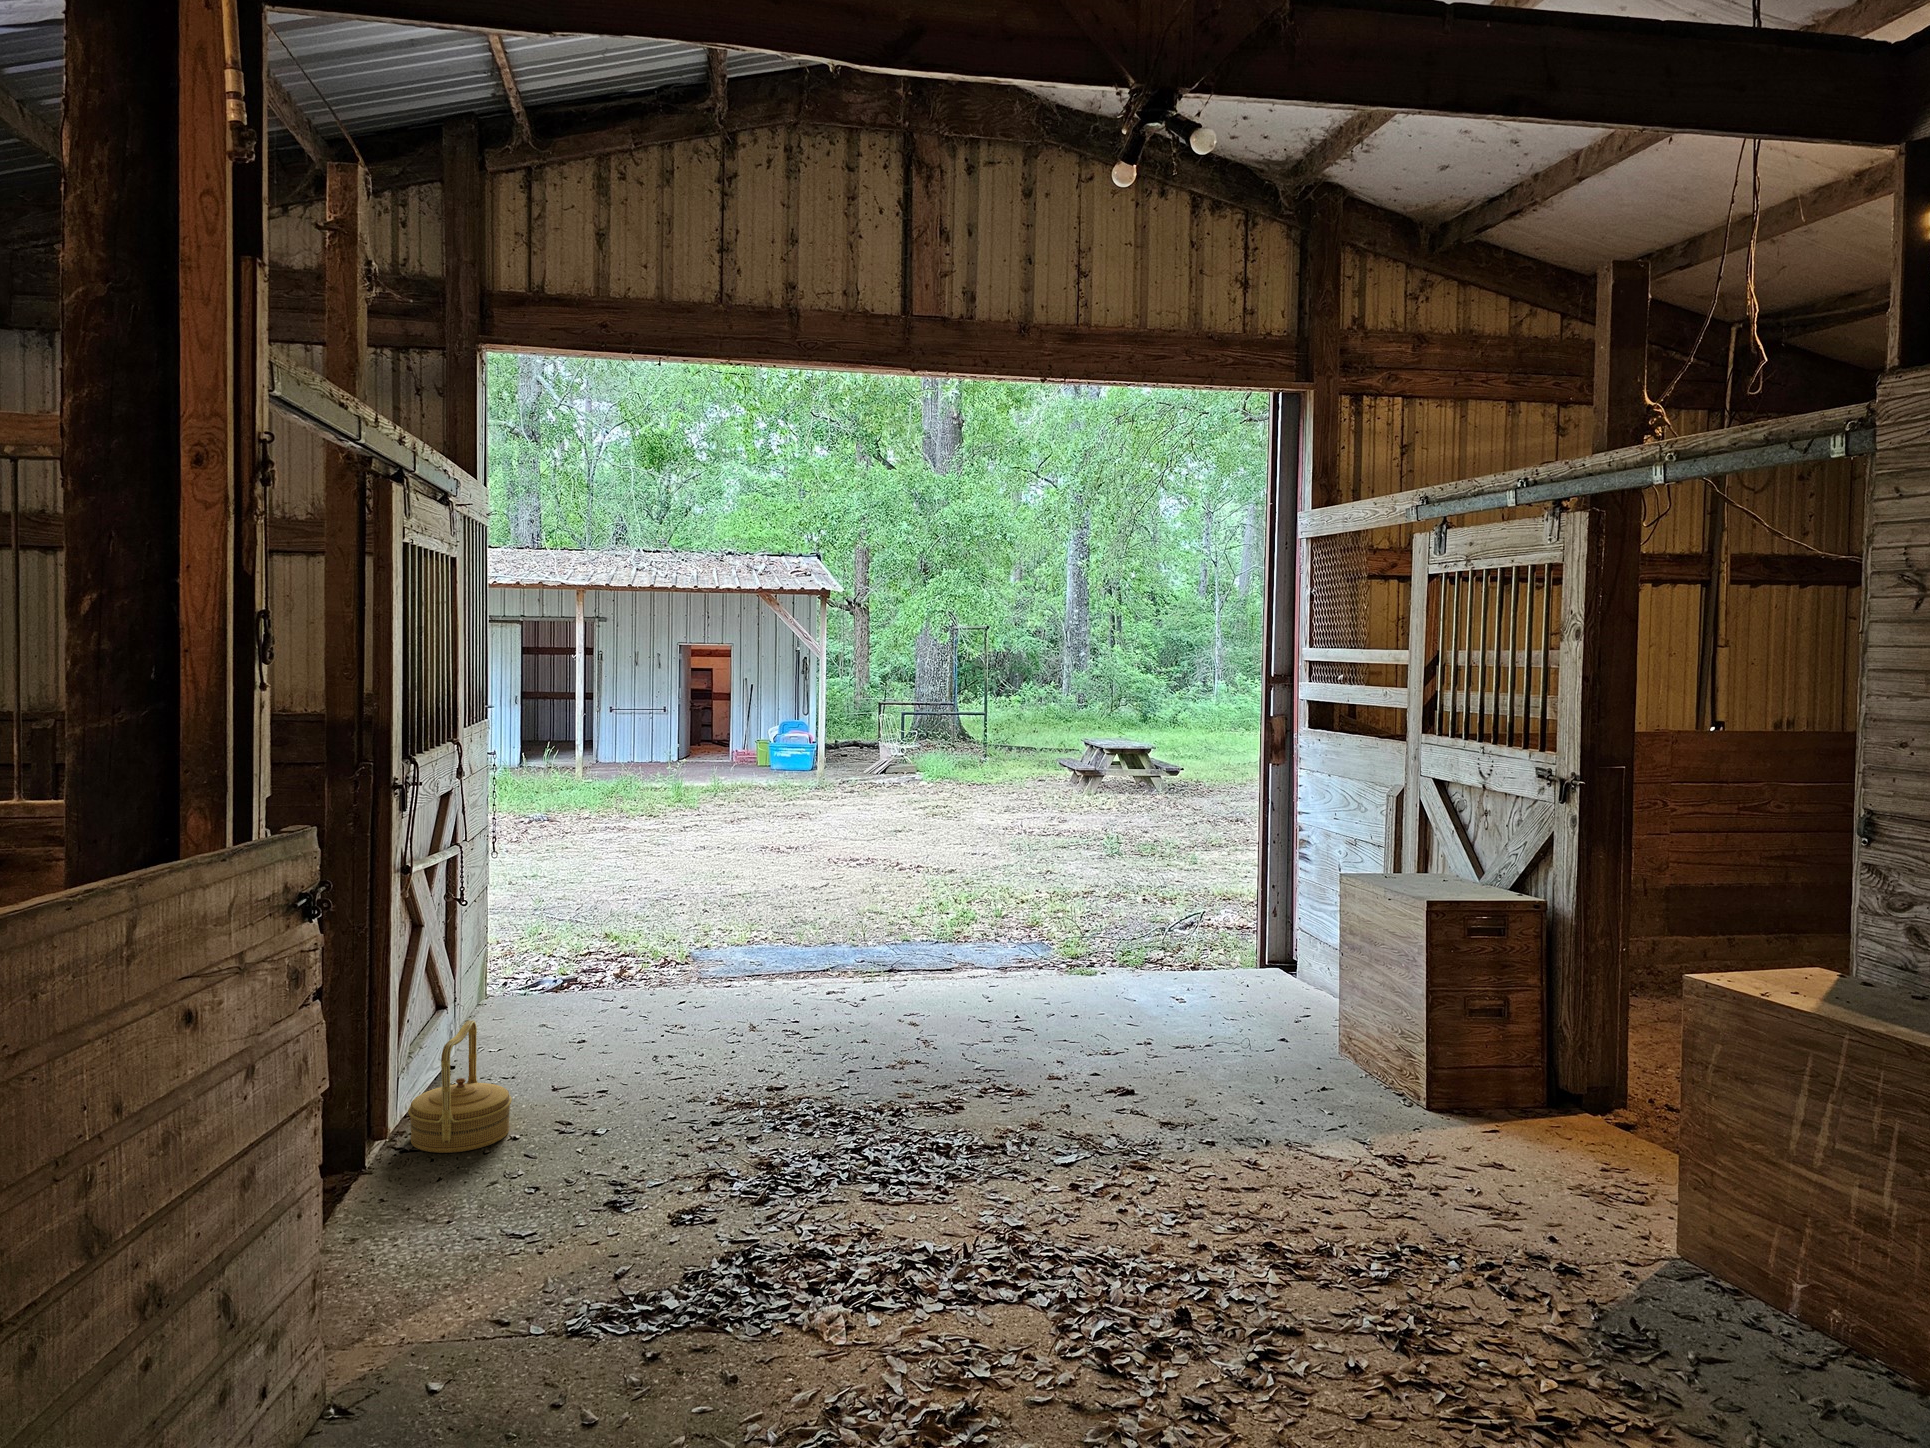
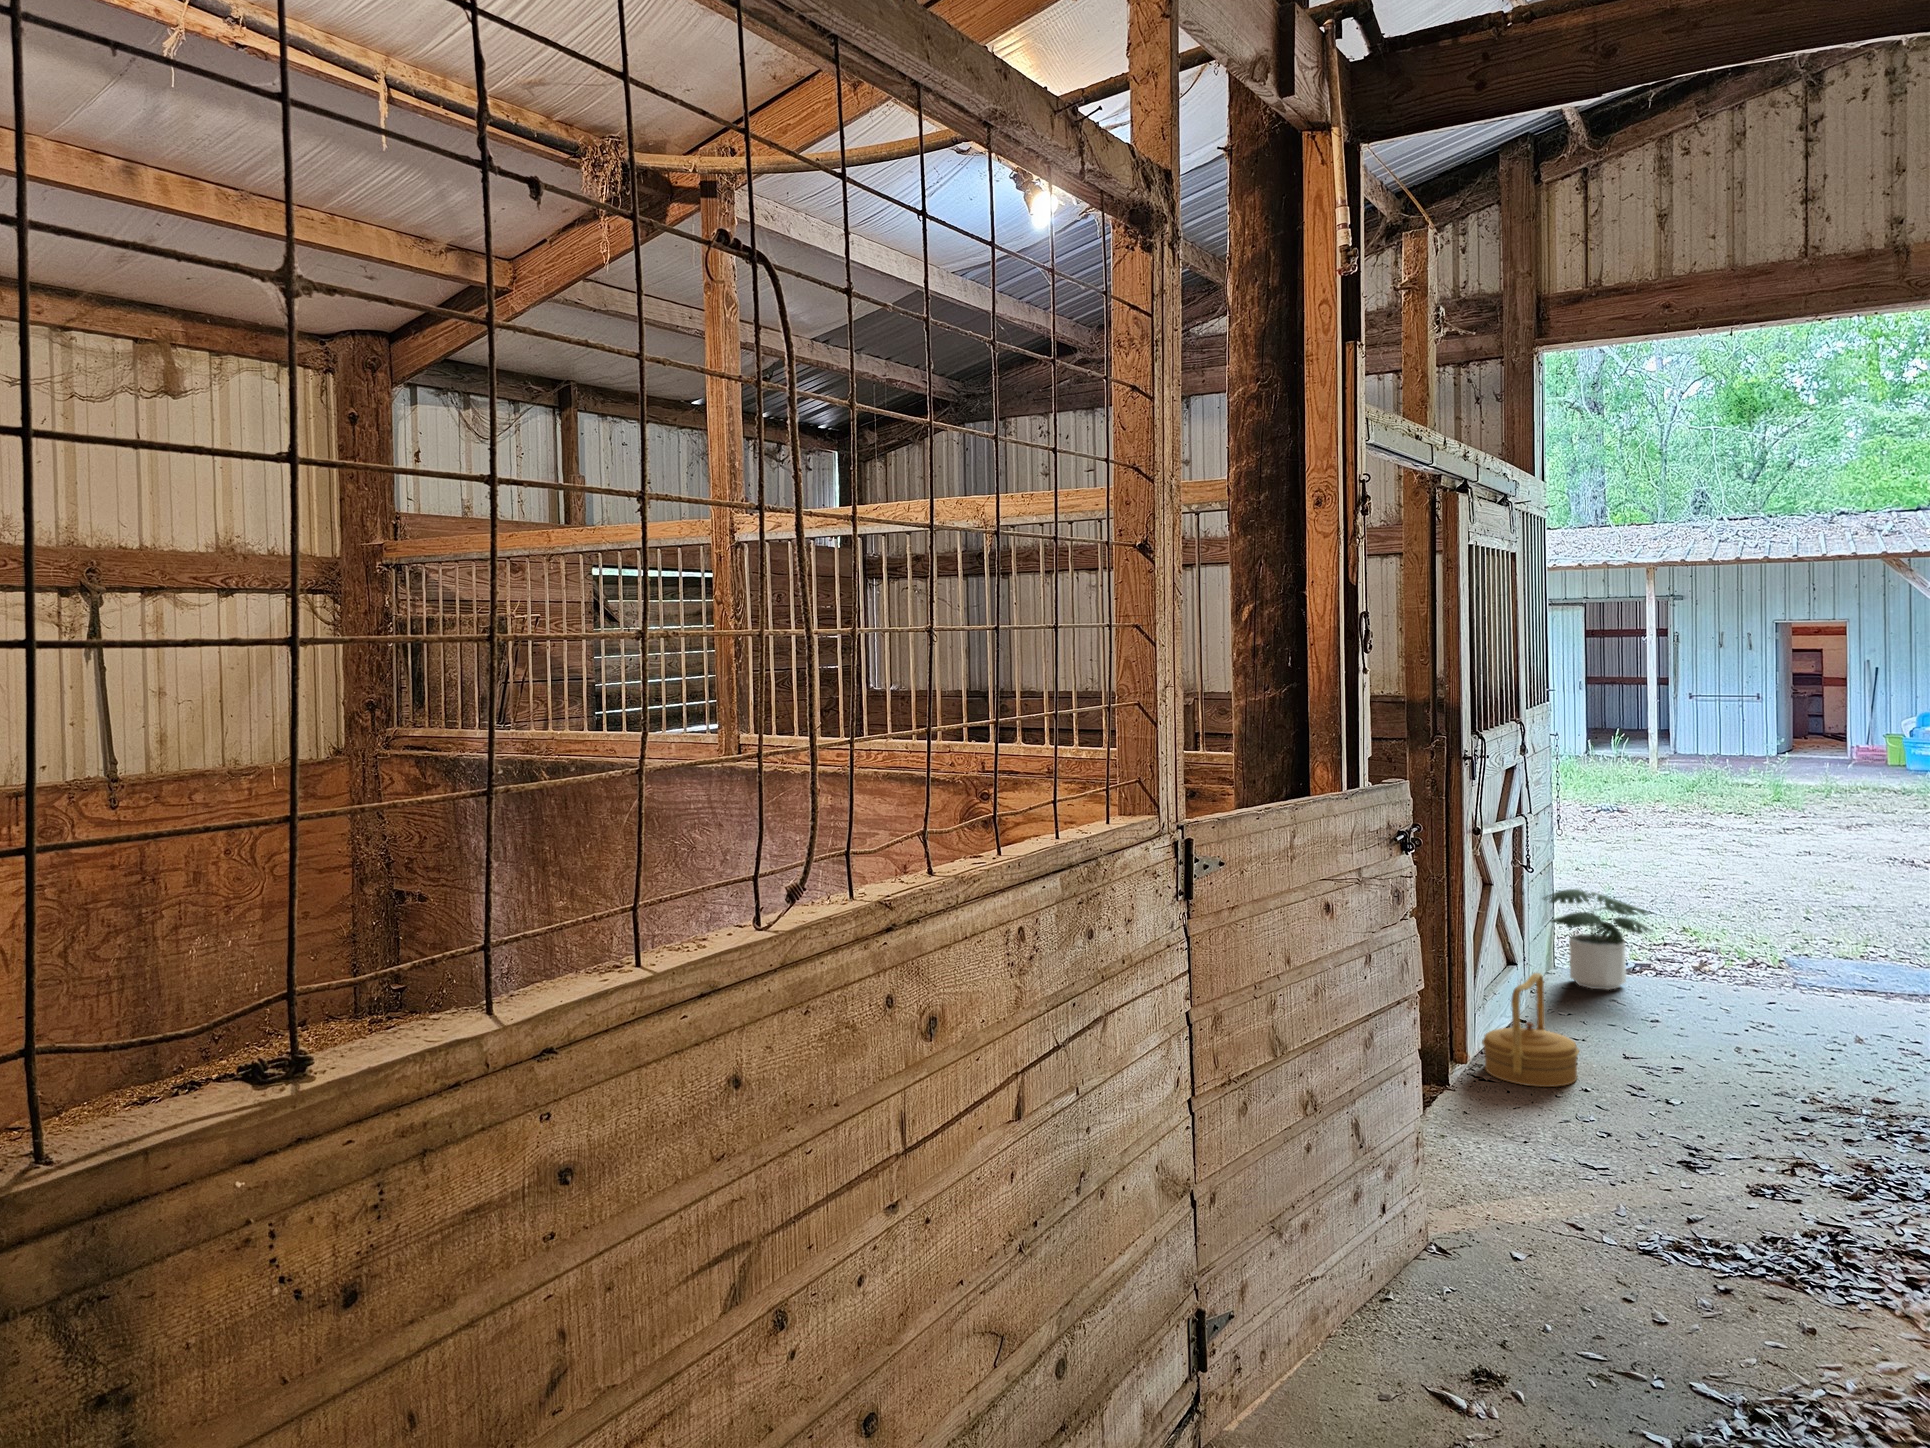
potted plant: none [477,916,584,1018] -> present [1543,889,1652,990]

